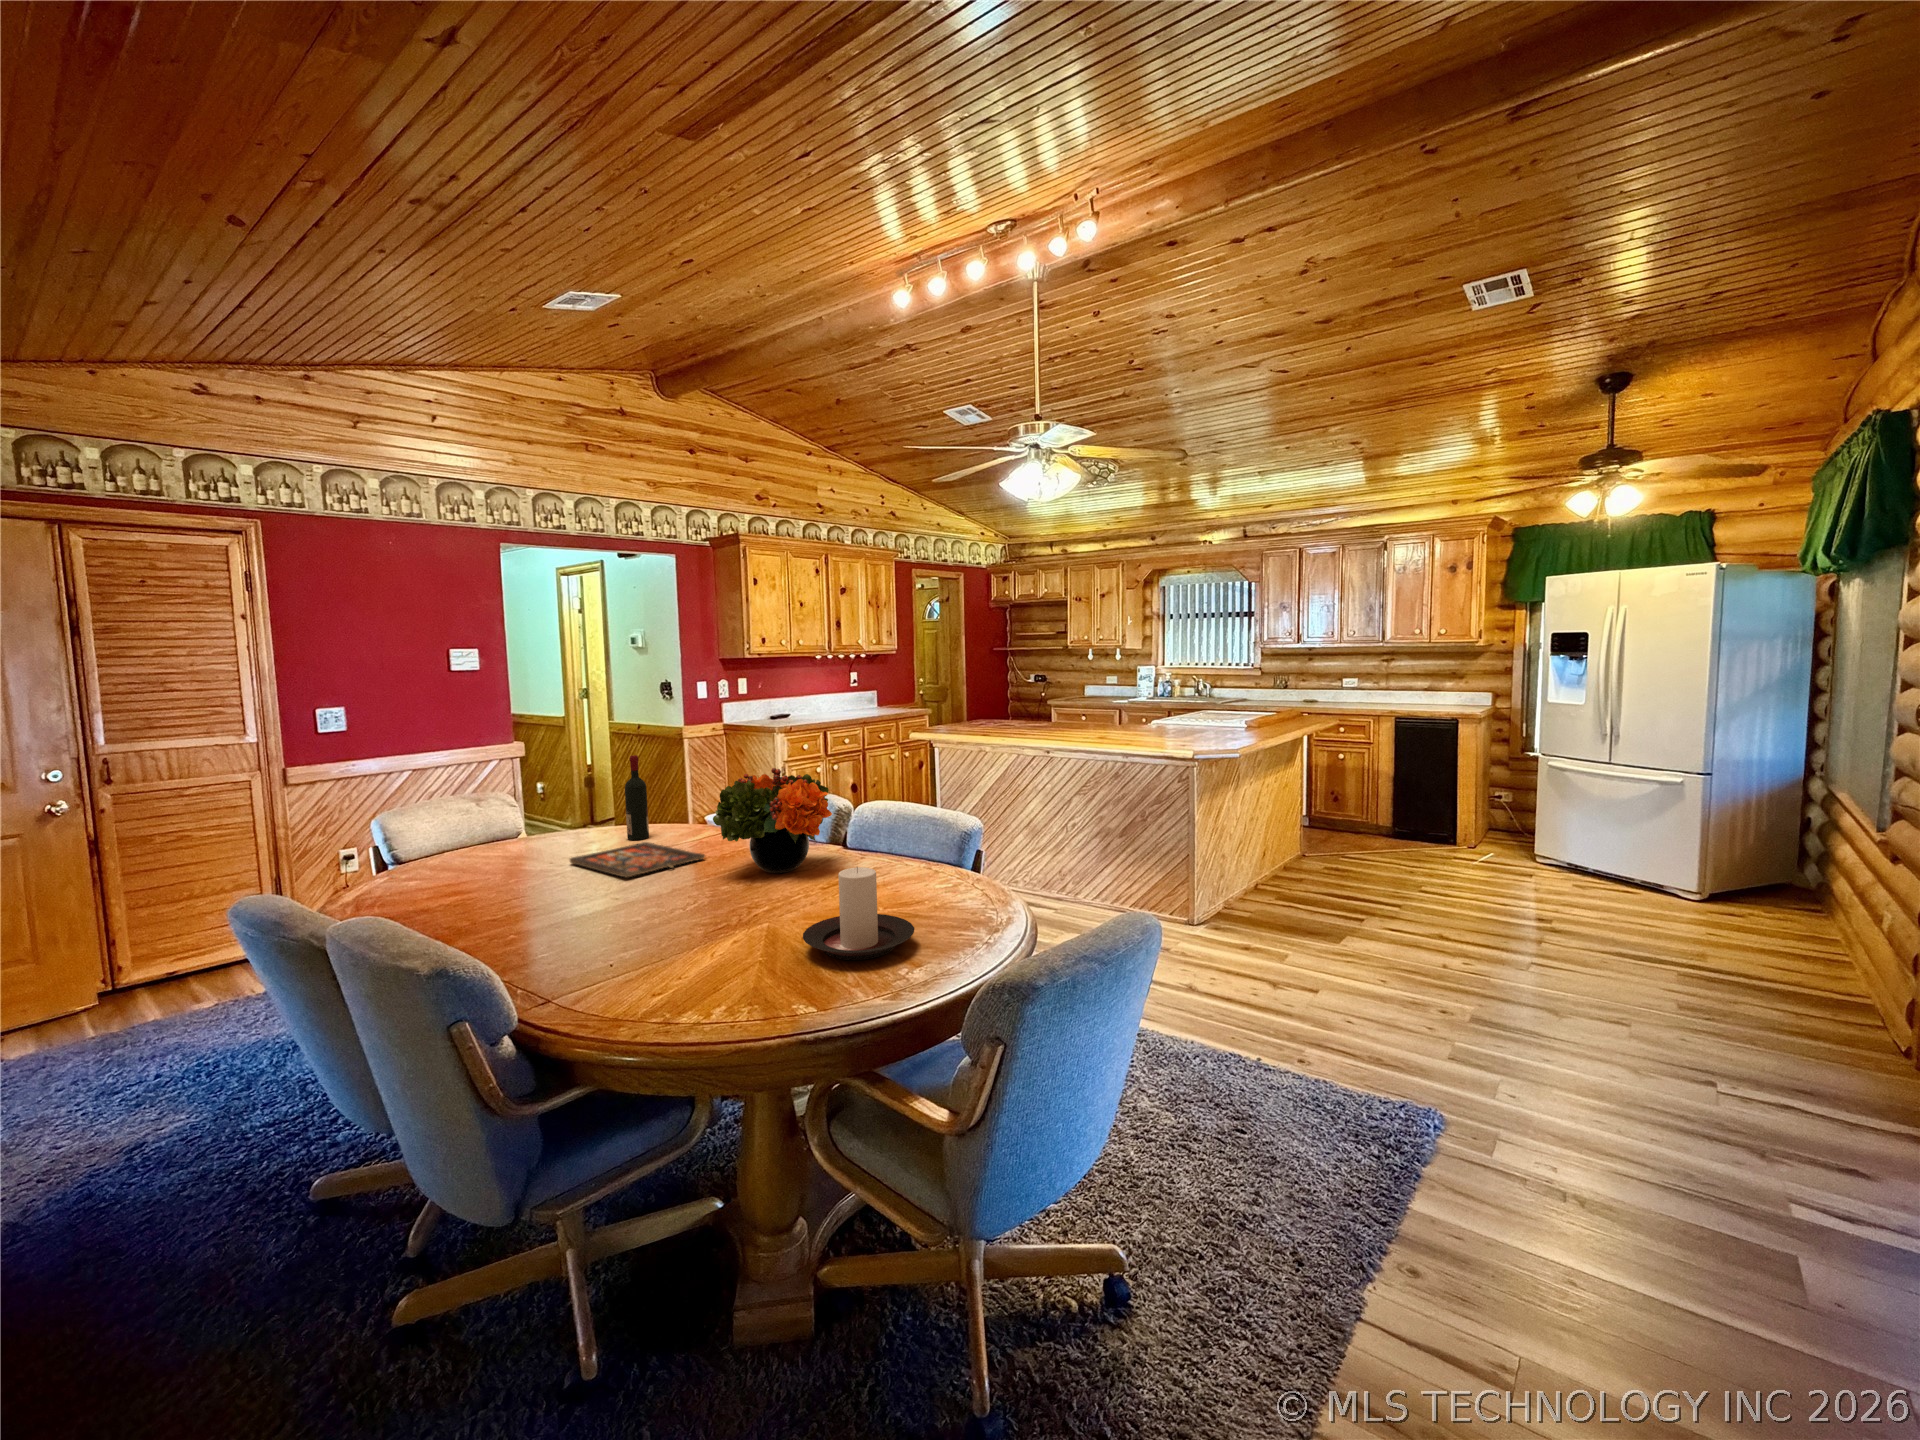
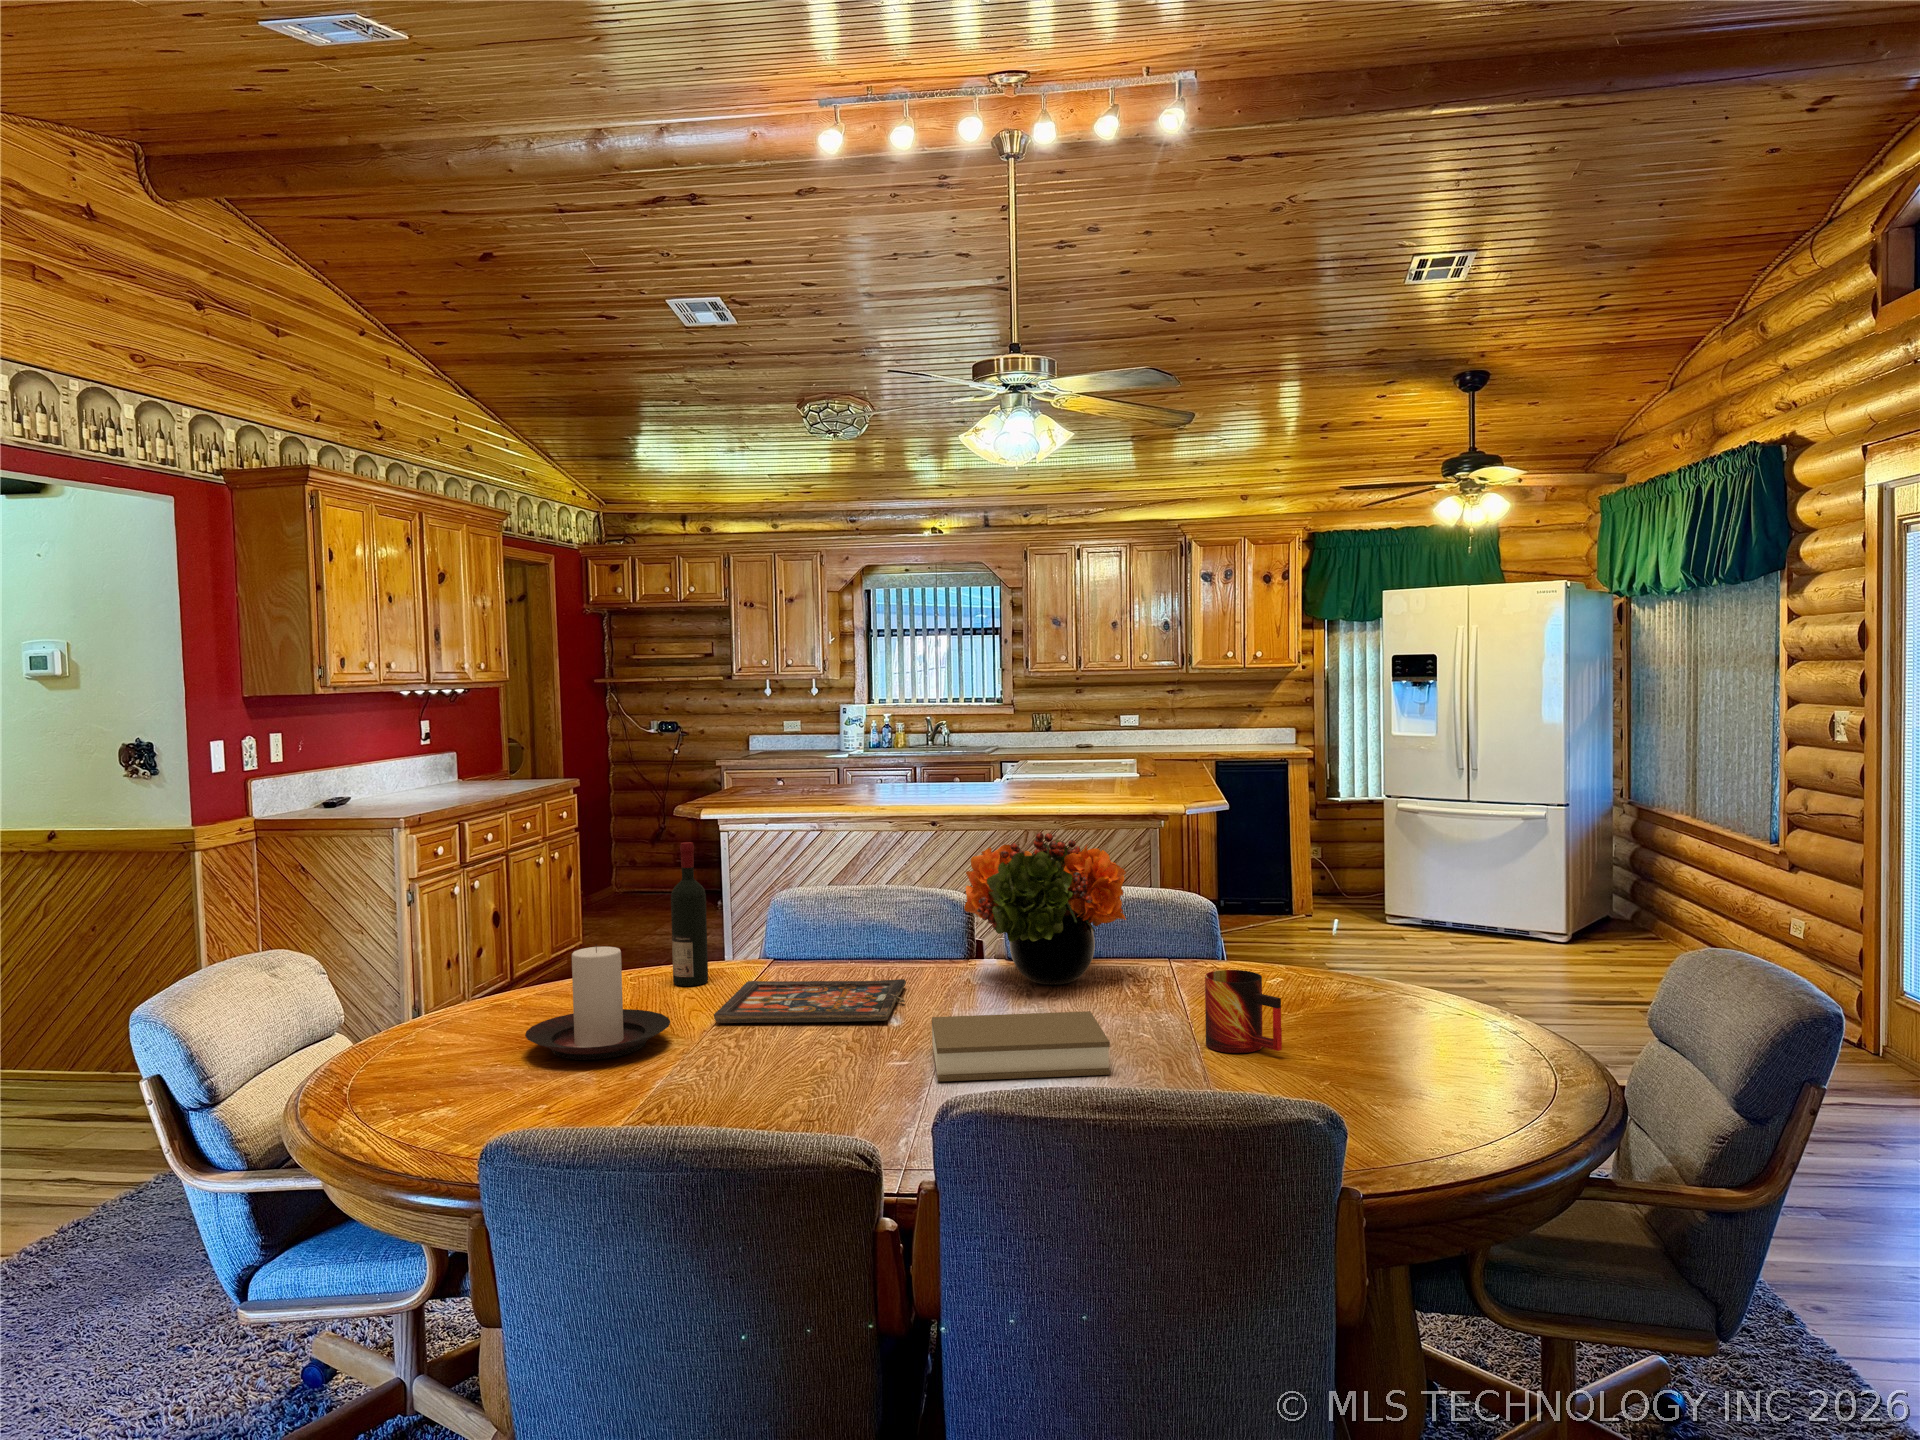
candle holder: present [803,867,914,960] -> present [525,944,670,1060]
book: none [532,880,670,937] -> present [932,1011,1110,1081]
mug: none [697,880,741,945] -> present [1205,970,1282,1053]

